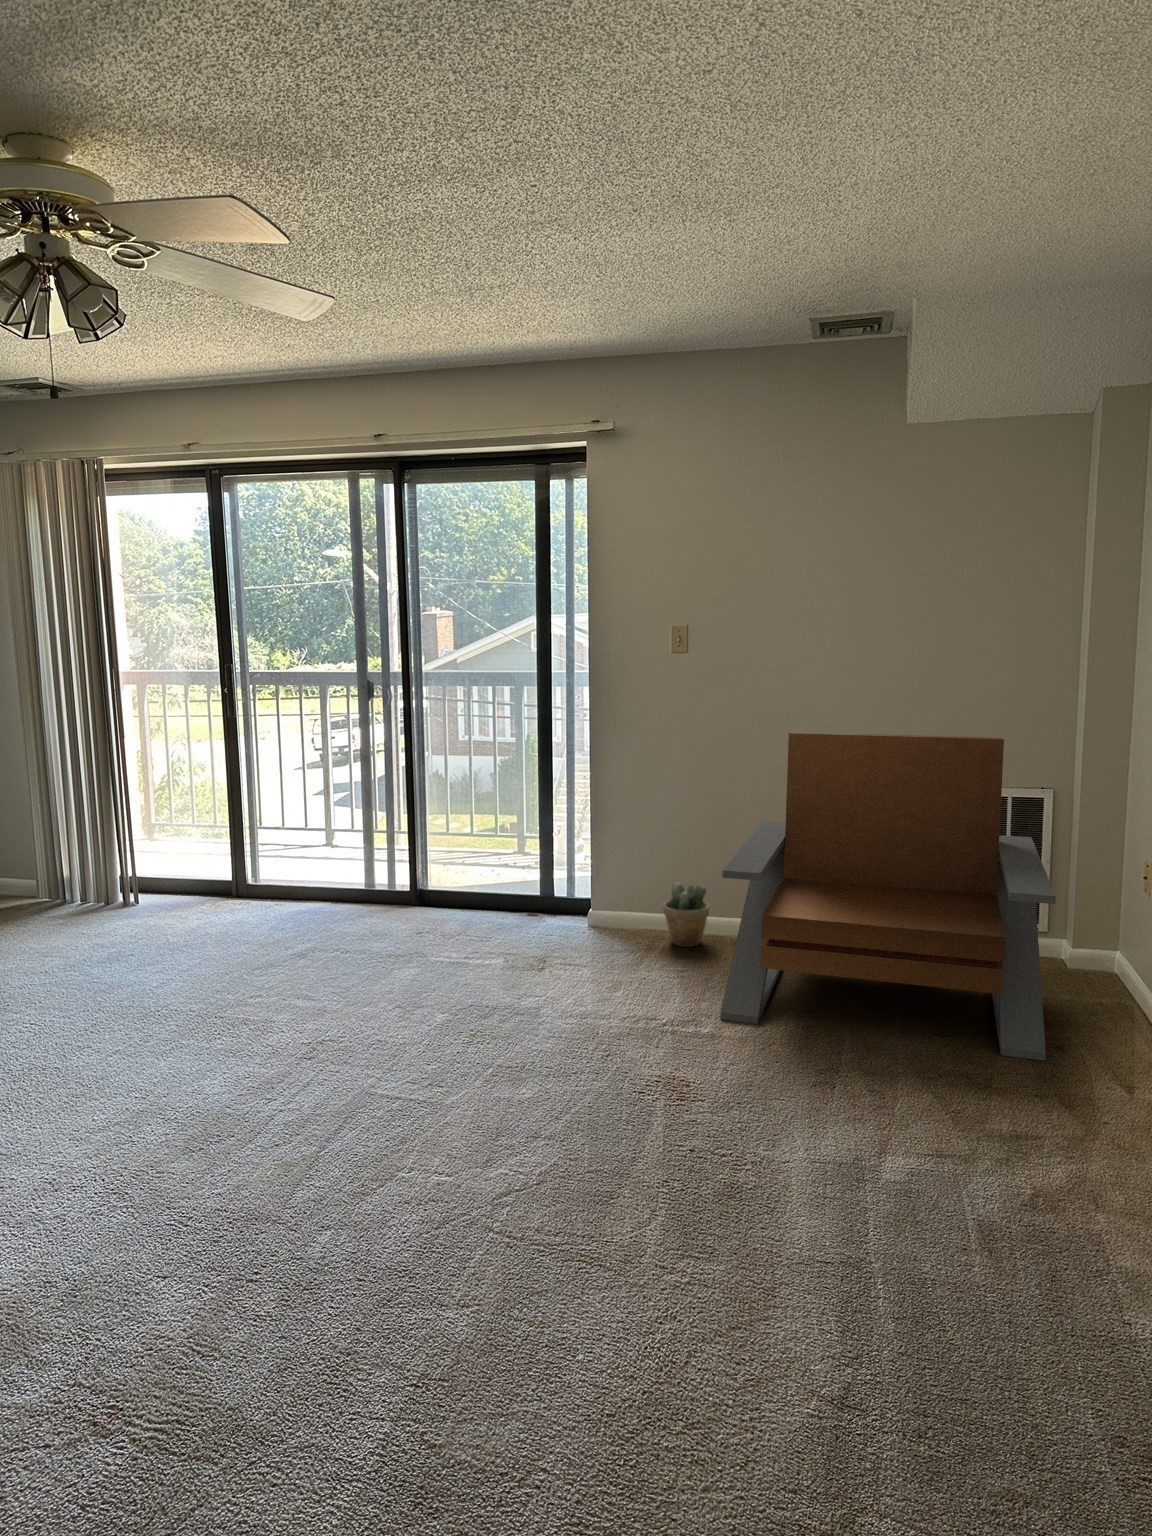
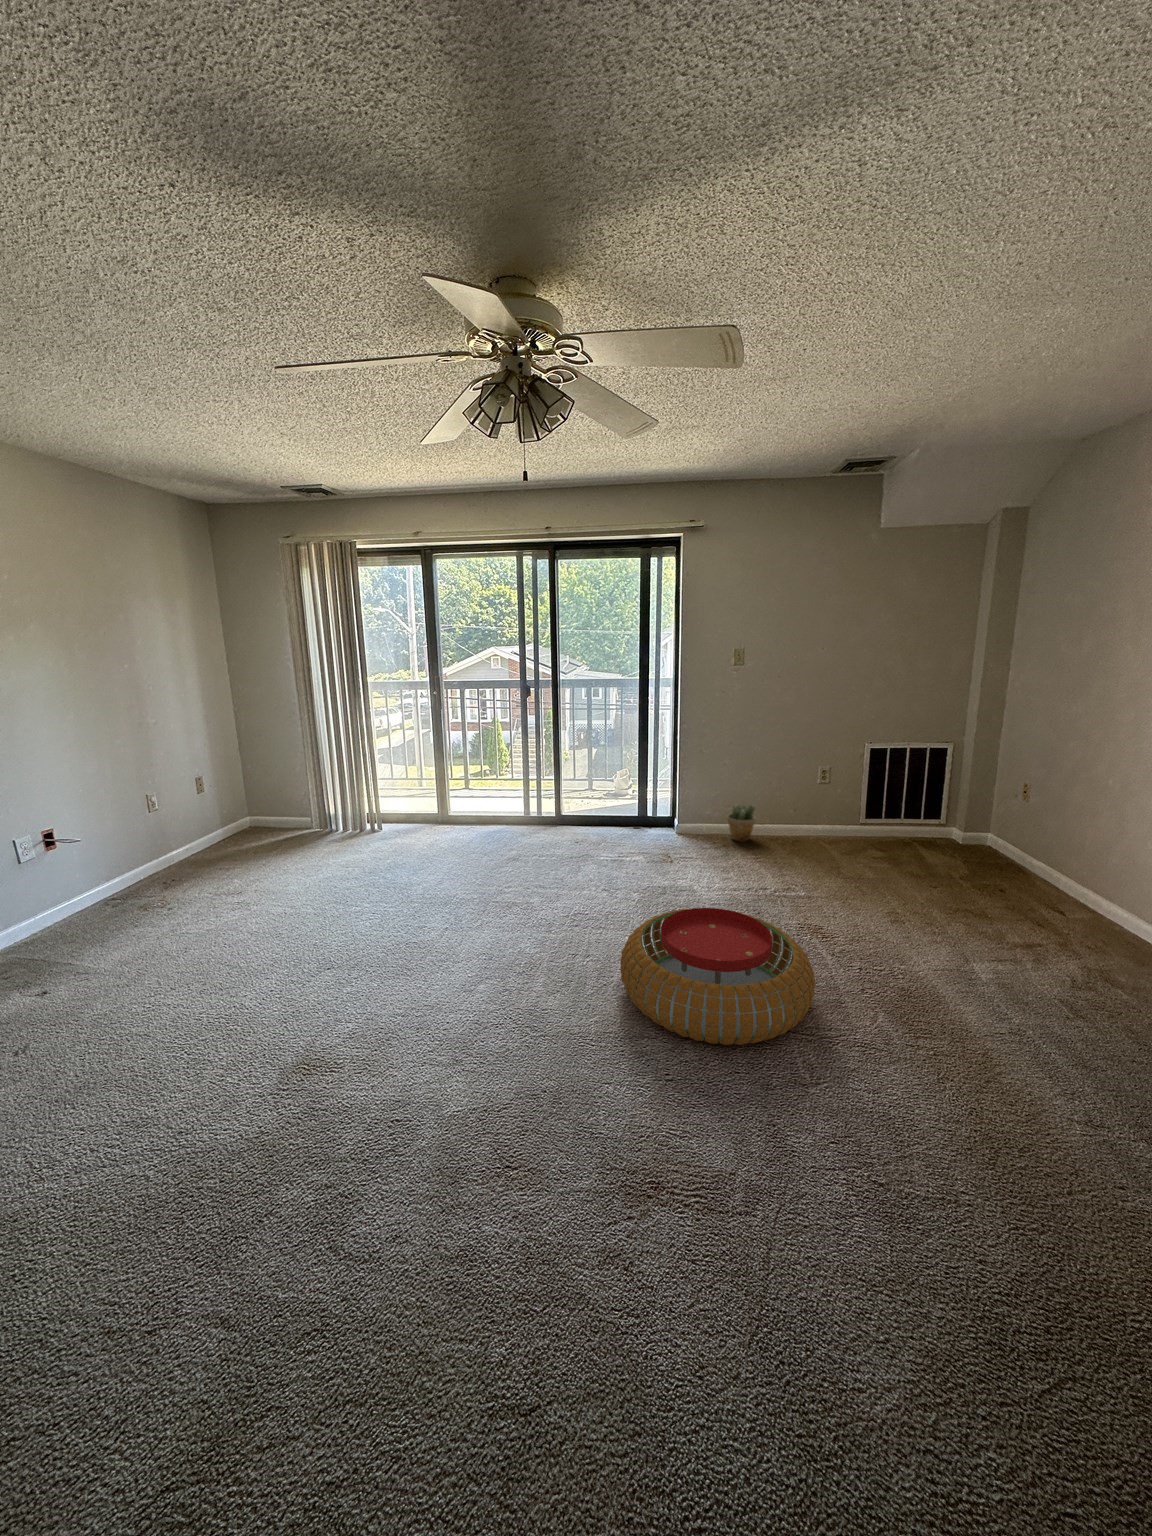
lounge chair: present [720,732,1056,1061] -> none [784,713,1010,898]
pouf: none [252,1041,566,1263] -> present [620,908,815,1045]

